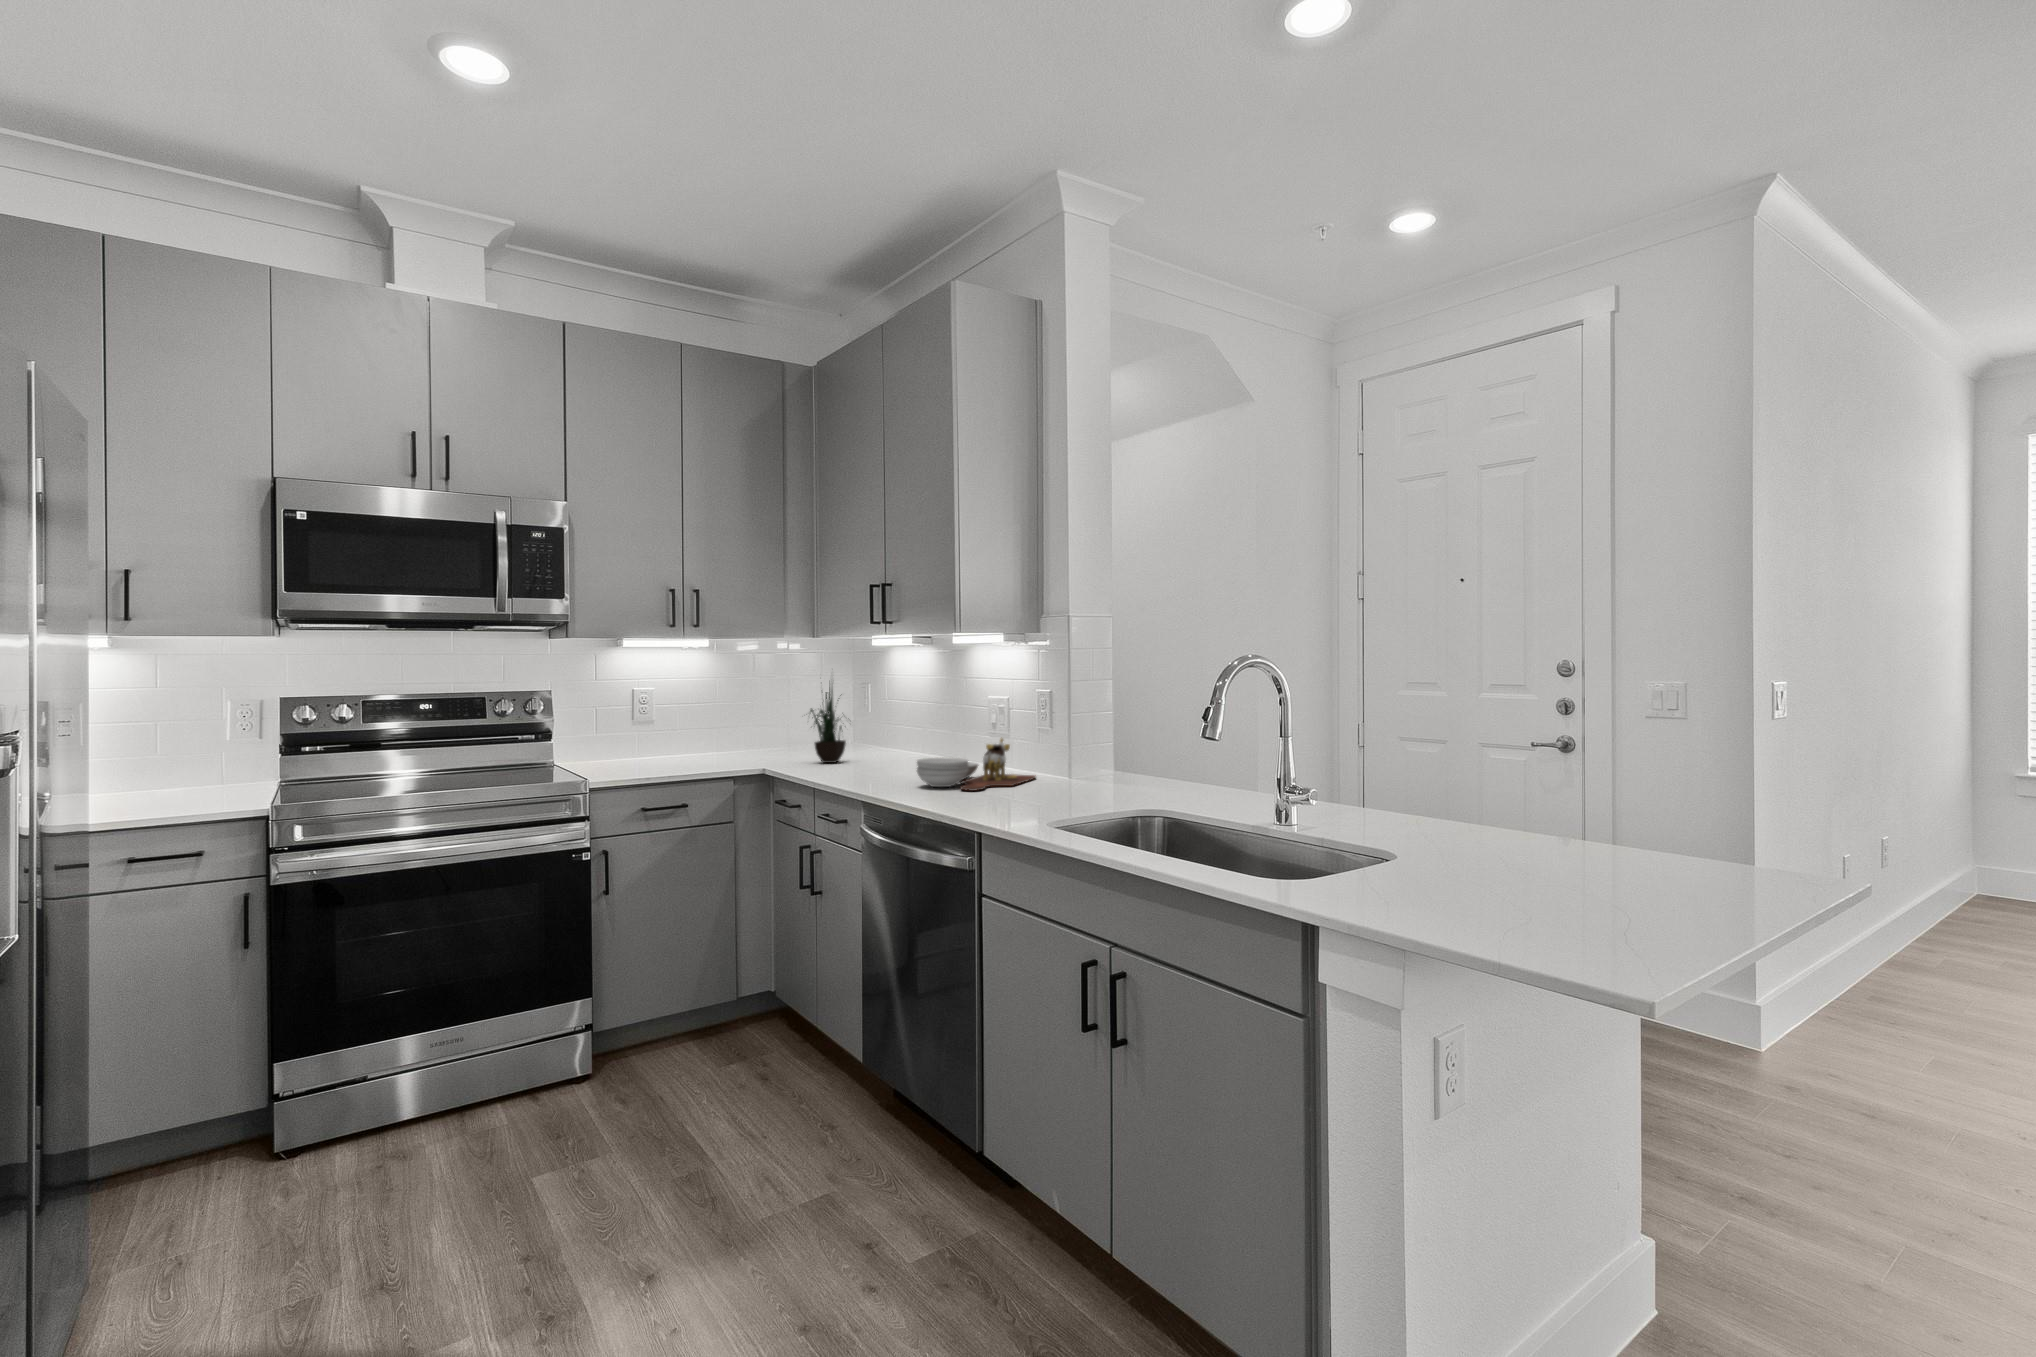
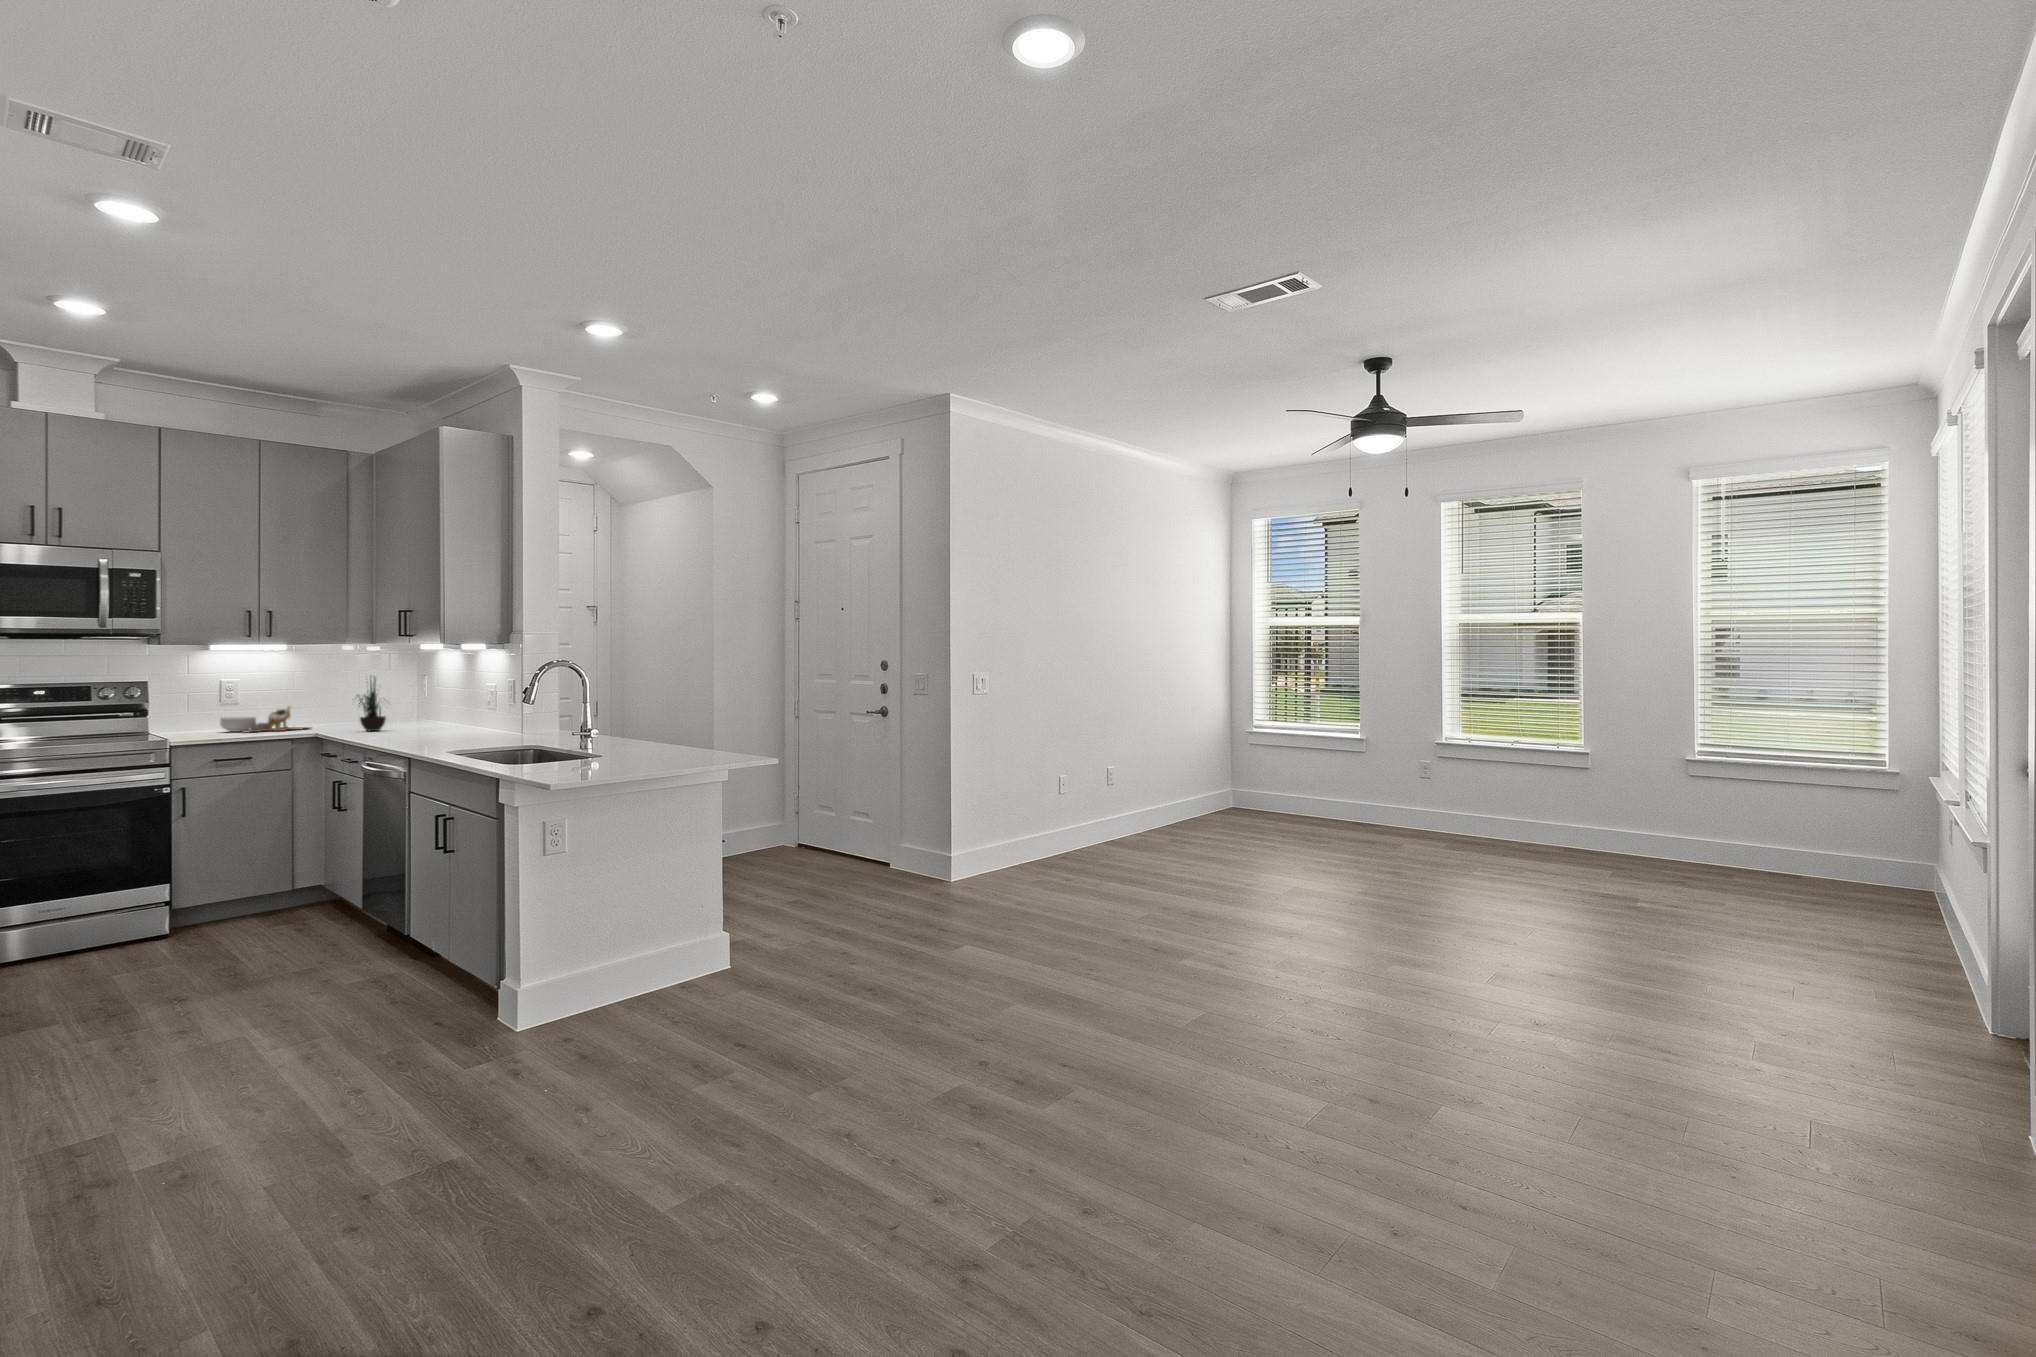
cutting board: present [917,739,1036,791] -> present [220,706,310,732]

